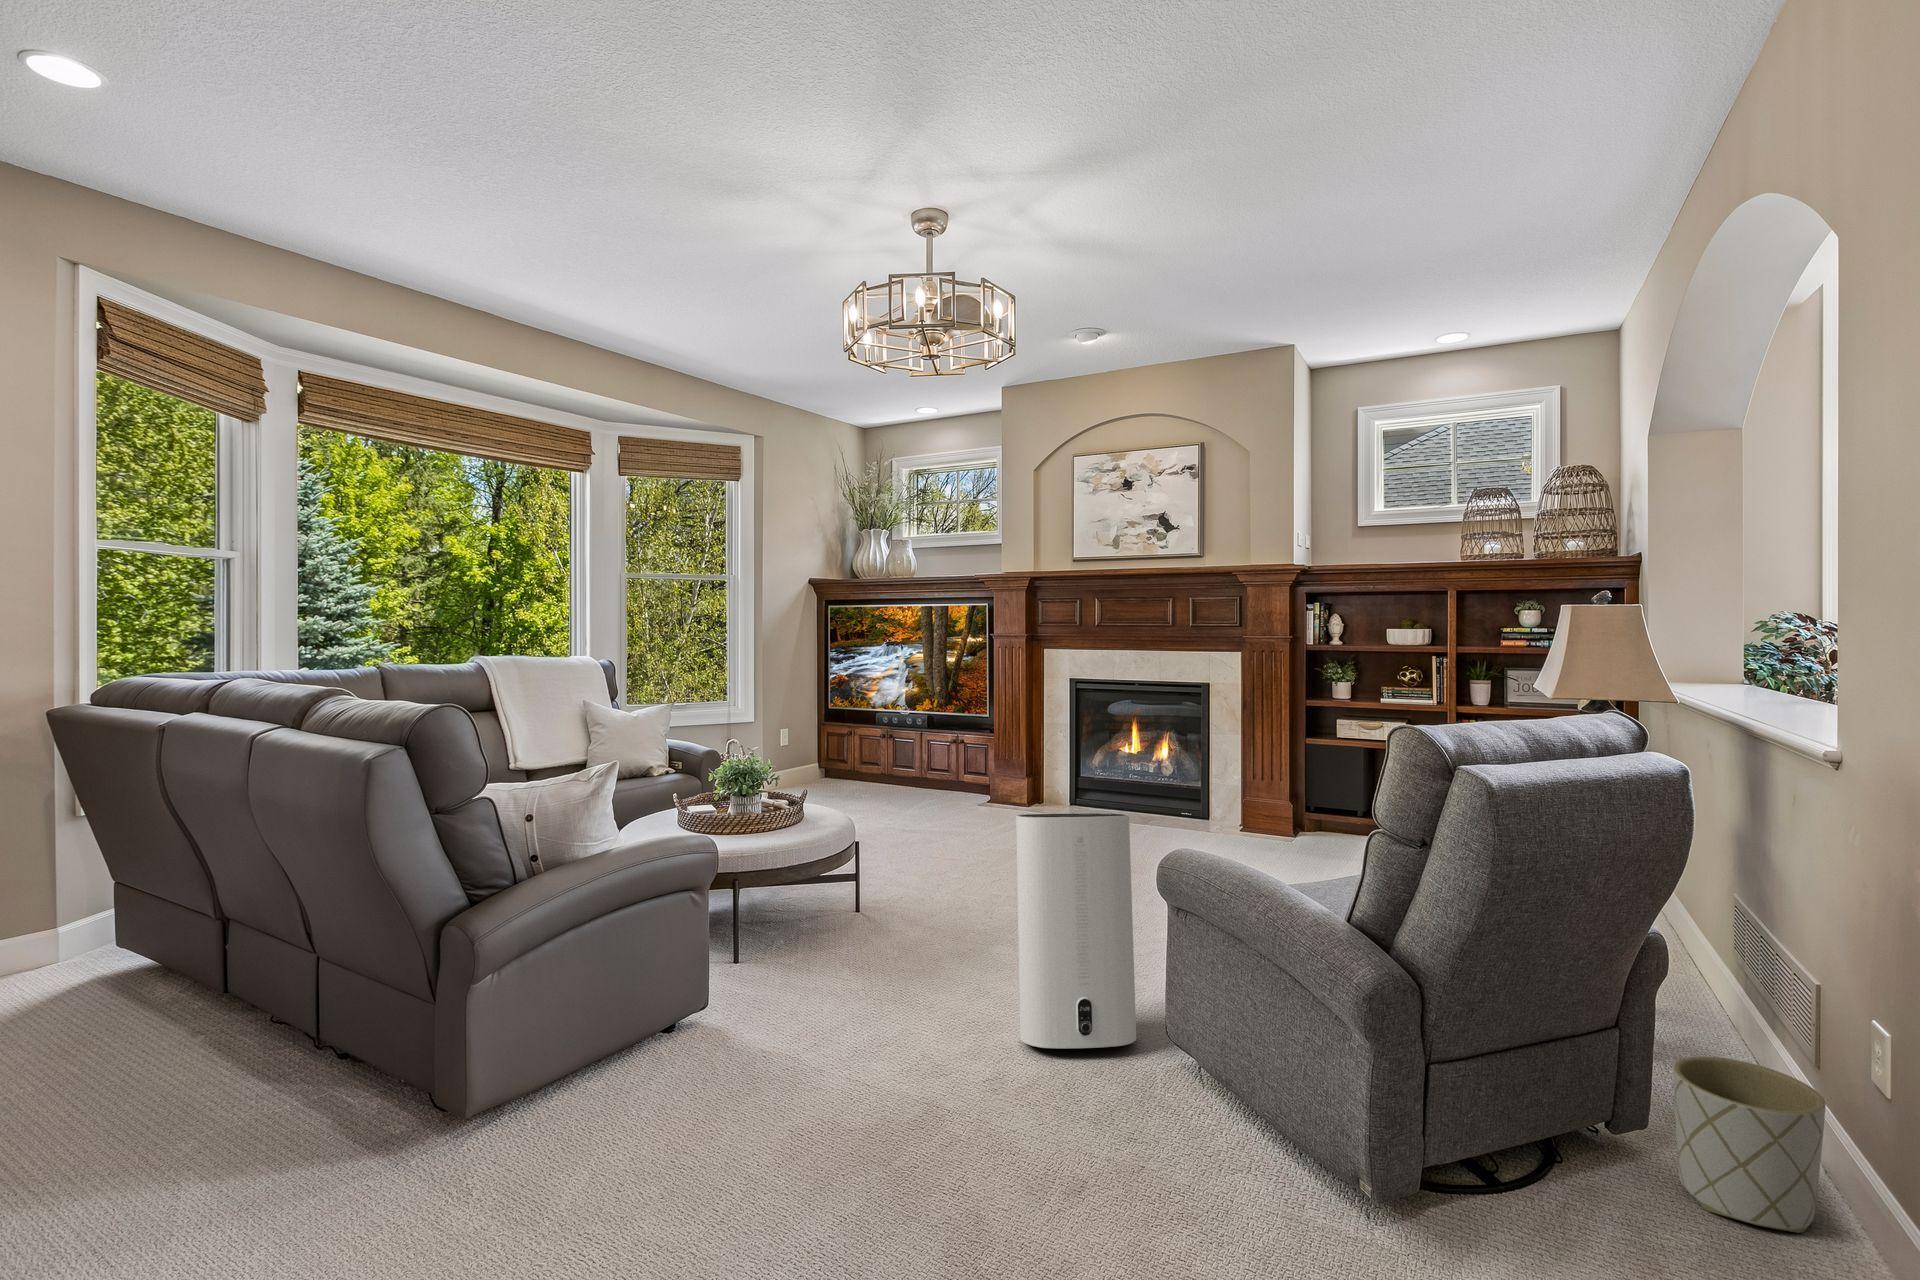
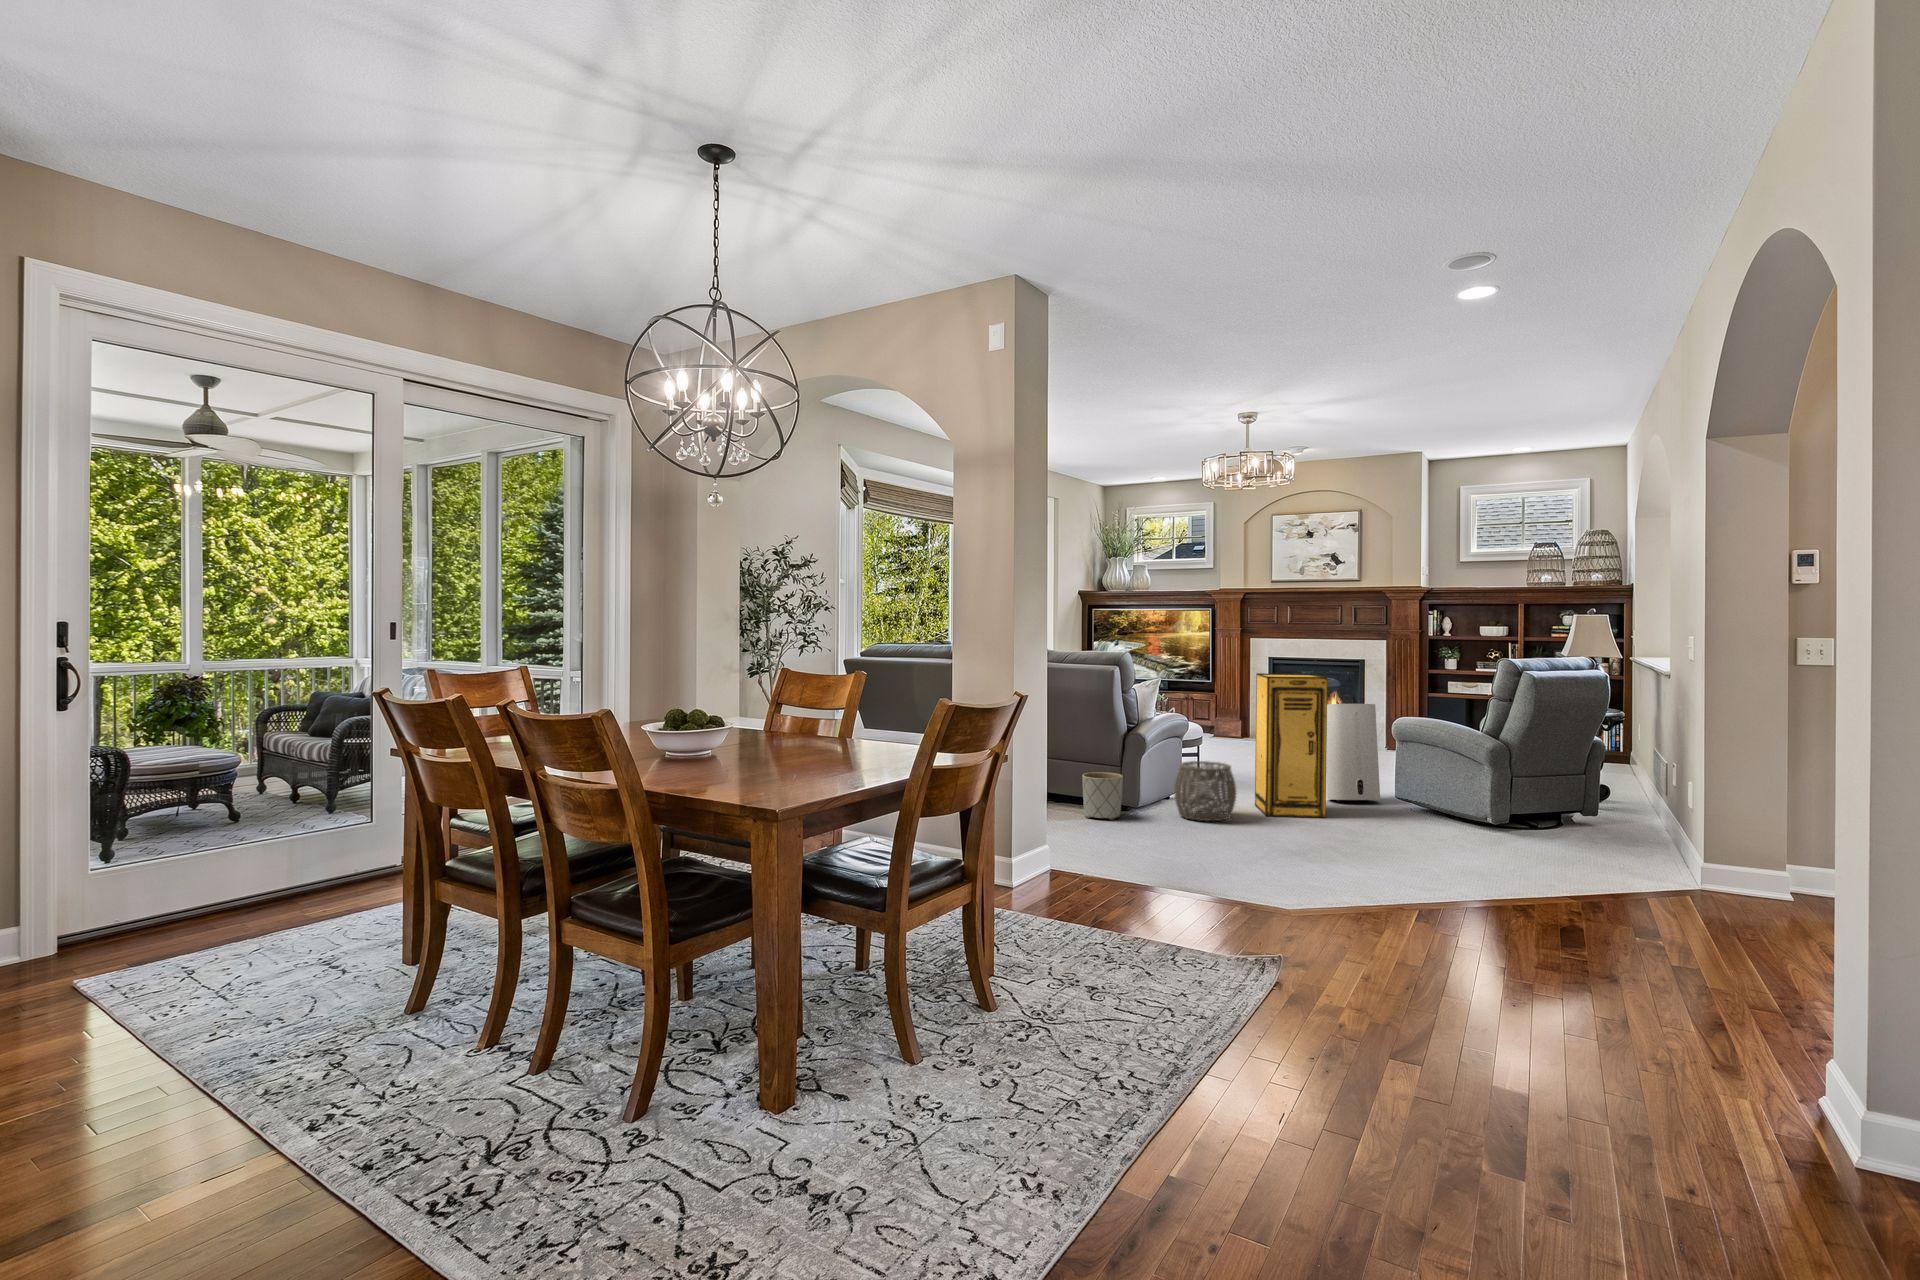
storage cabinet: none [797,754,959,1150] -> present [1255,673,1327,818]
woven basket: none [529,994,708,1199] -> present [1174,761,1236,821]
planter: present [1673,1057,1826,1233] -> present [1082,772,1123,820]

